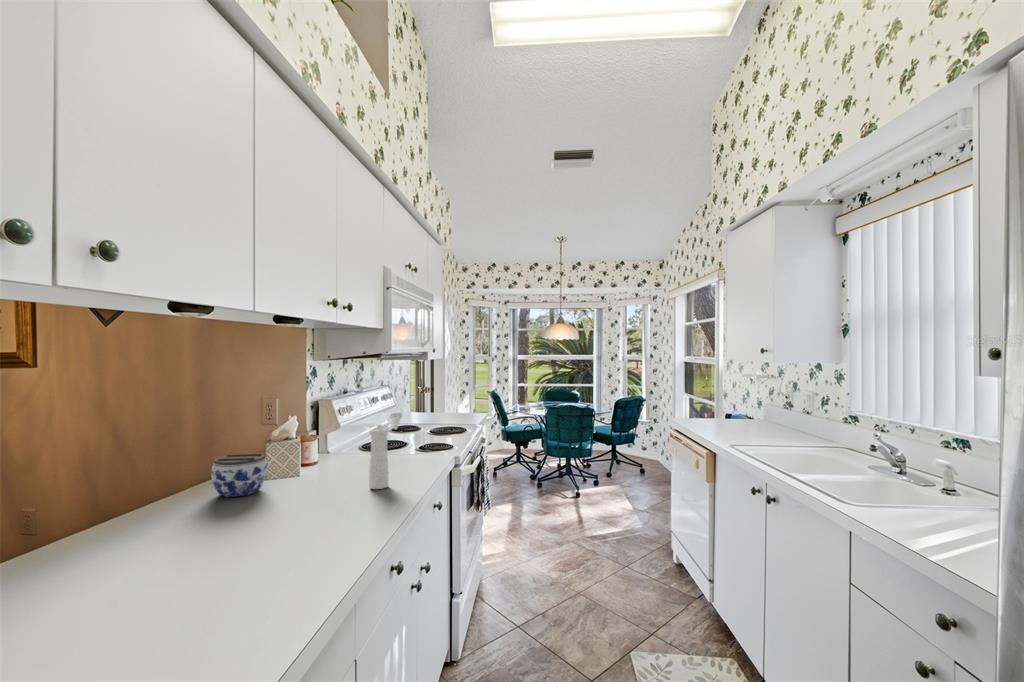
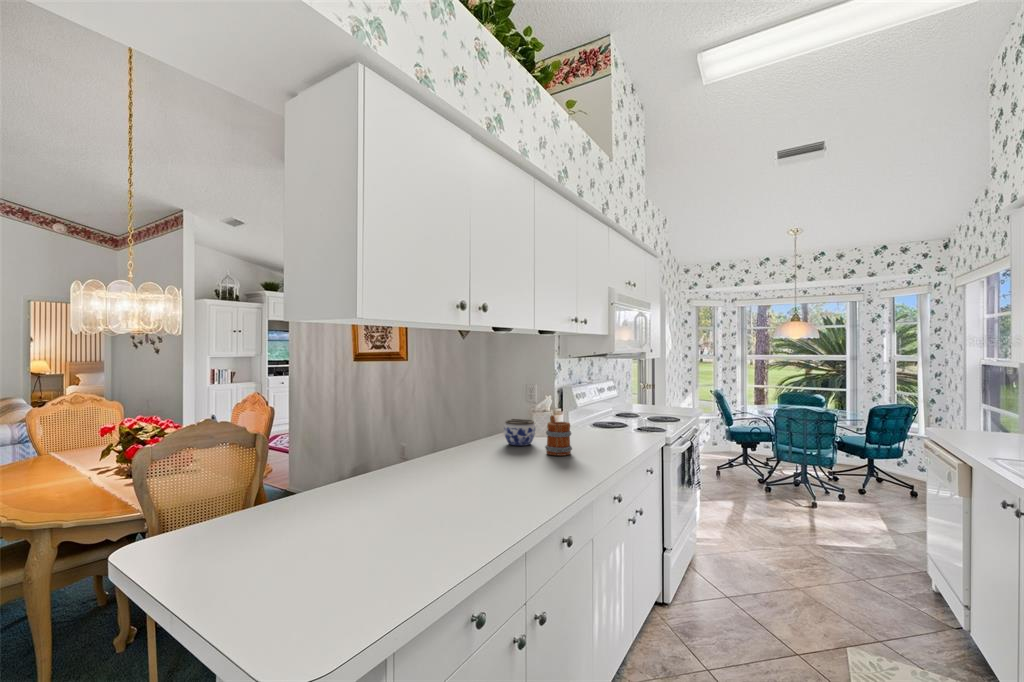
pepper mill: present [369,412,403,489] -> none [602,397,626,451]
mug: none [278,446,322,509] -> present [545,415,572,456]

